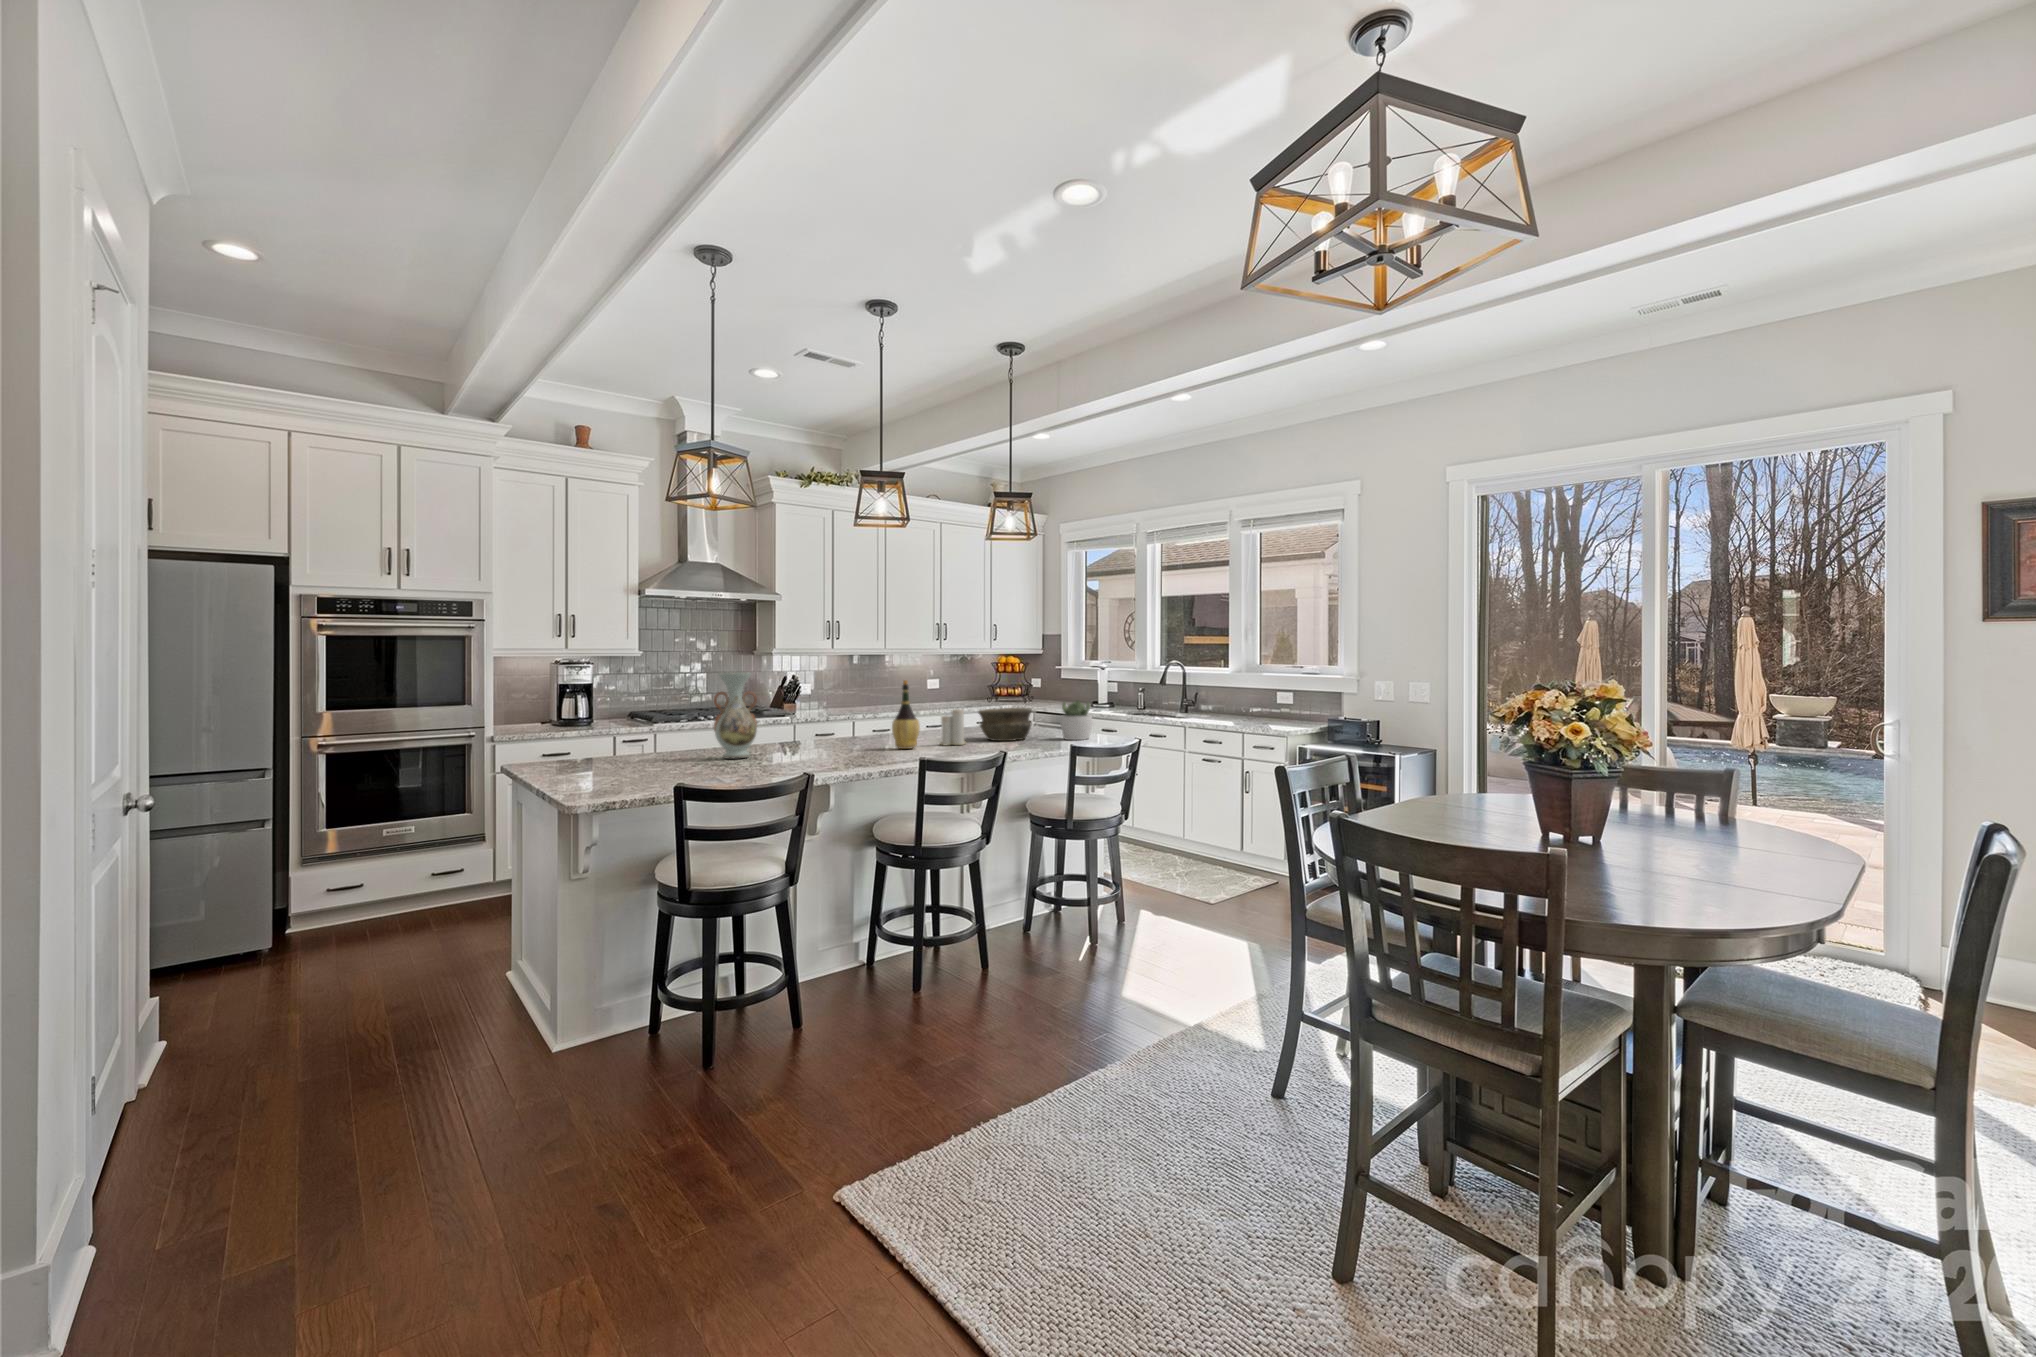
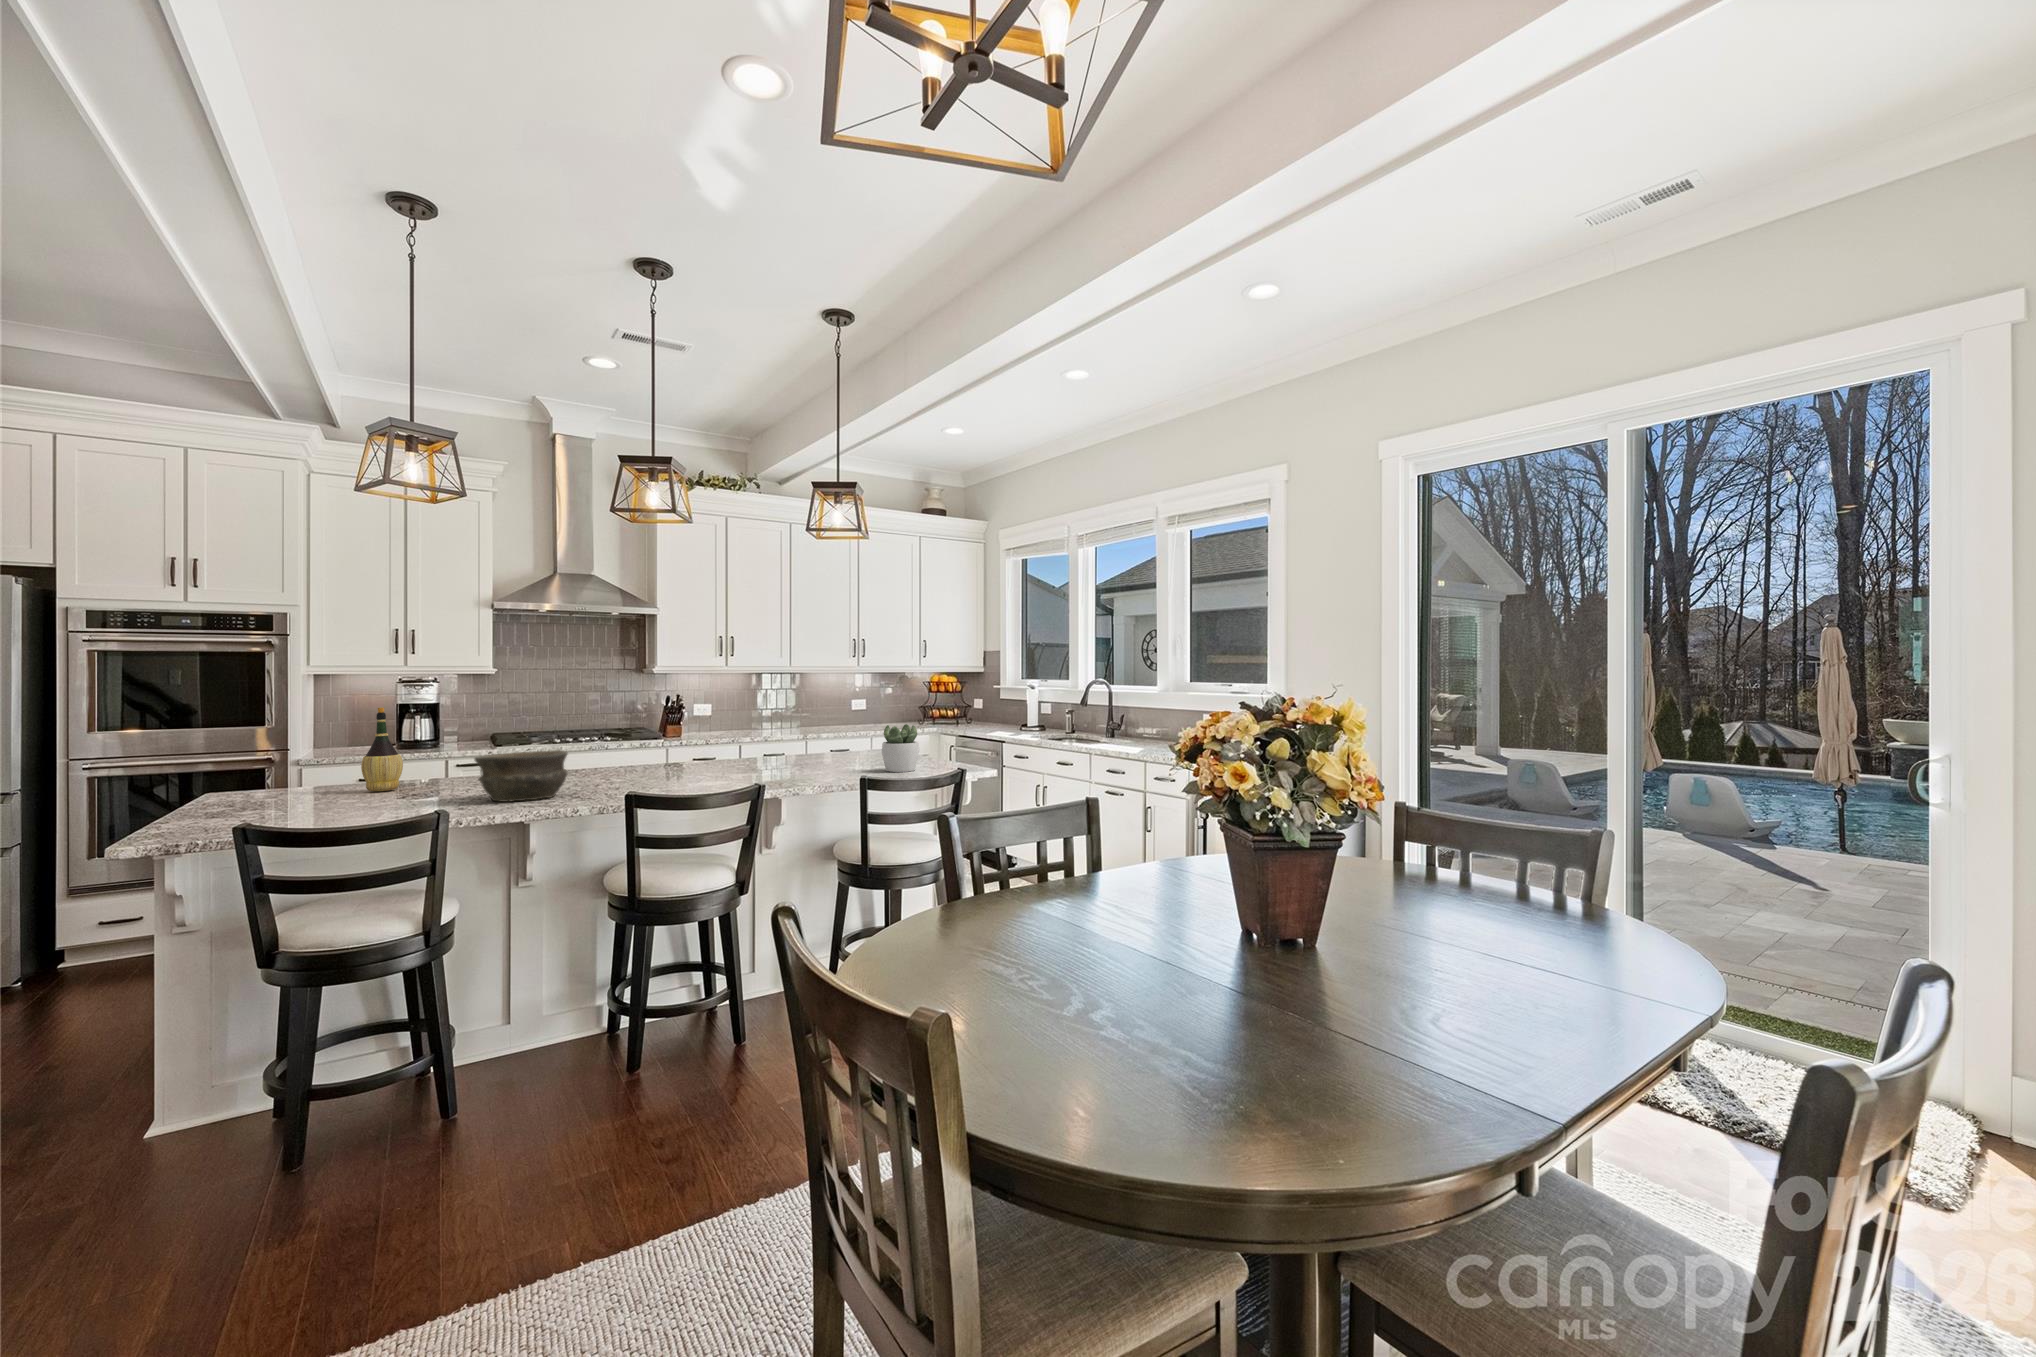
vase: present [714,672,757,759] -> none [421,692,482,795]
wine bottle: present [892,680,920,749] -> present [361,707,403,791]
bowl: present [978,708,1032,741] -> present [475,750,568,802]
candle: present [940,709,966,745] -> none [726,731,762,778]

